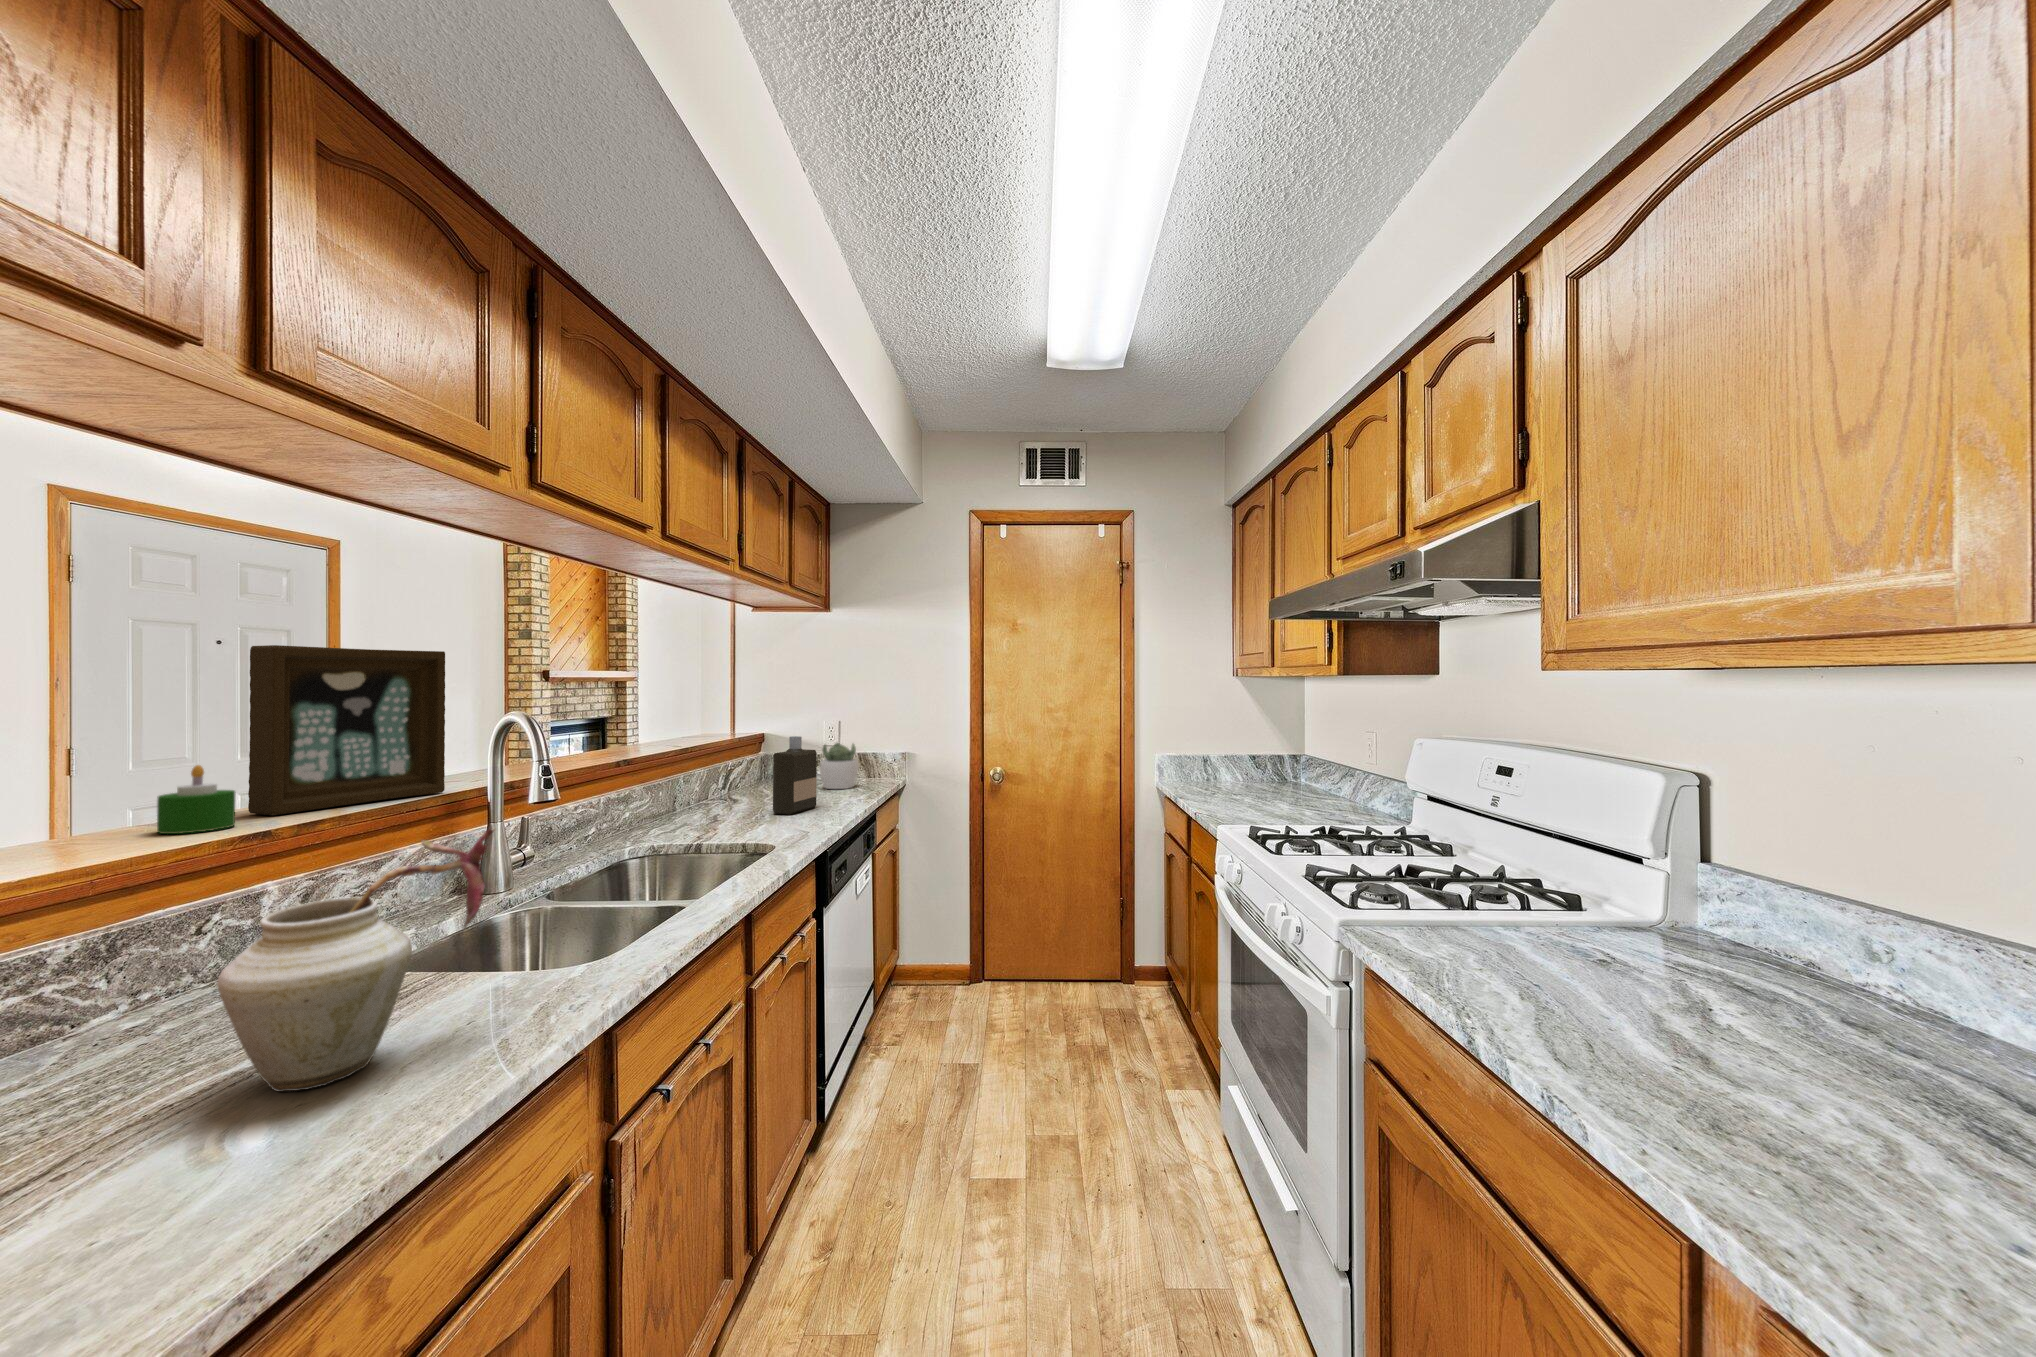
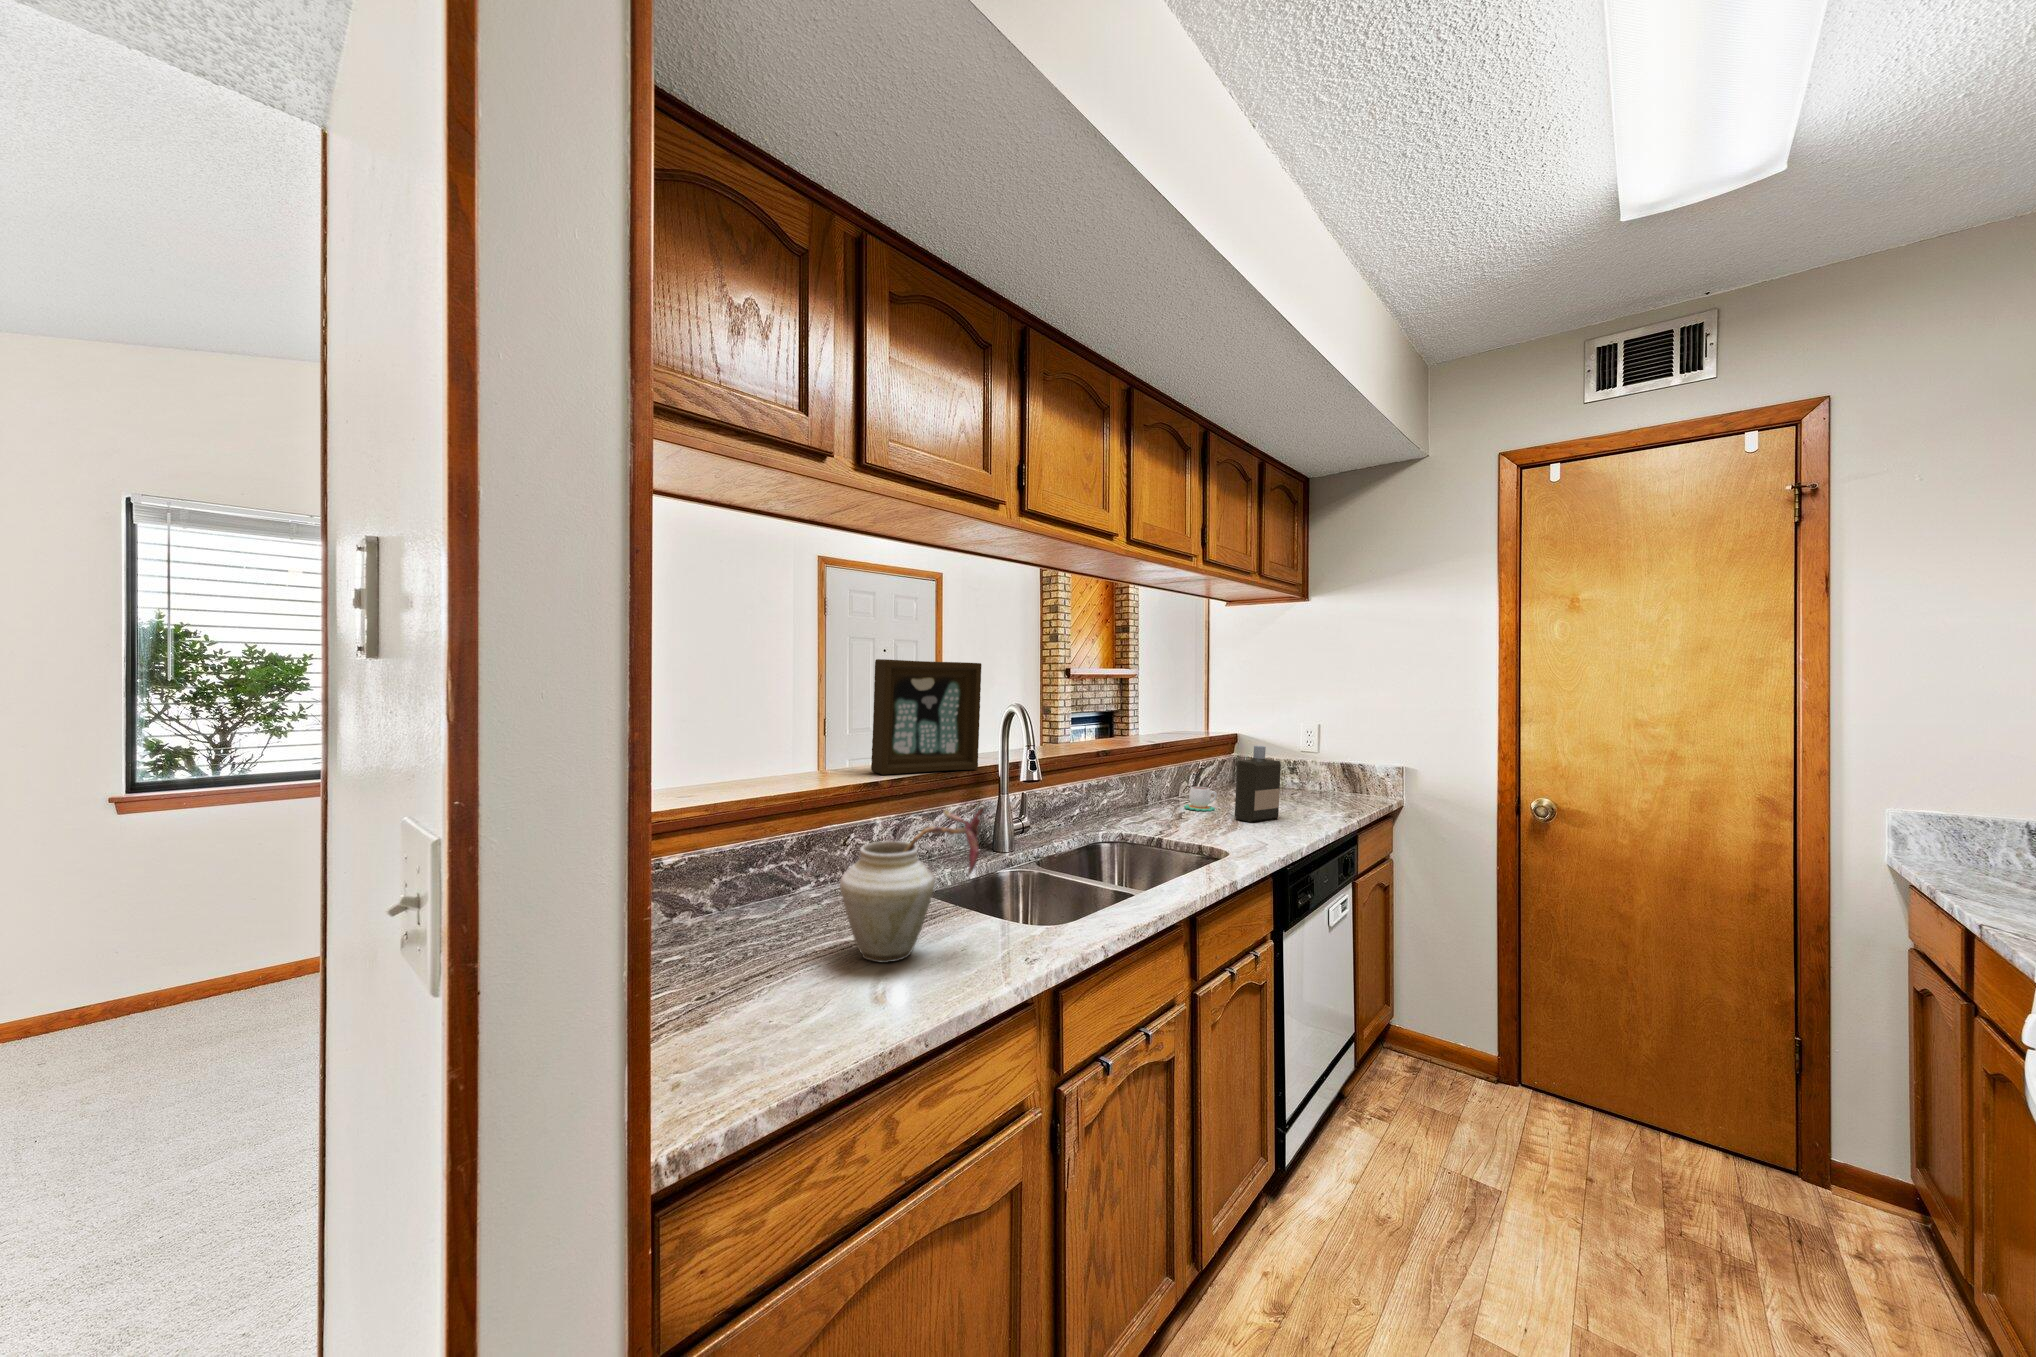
succulent plant: present [819,743,859,789] -> none [1289,754,1331,803]
candle: present [157,765,235,834] -> none [828,738,864,782]
mug: none [714,786,750,812] -> present [1184,787,1217,811]

